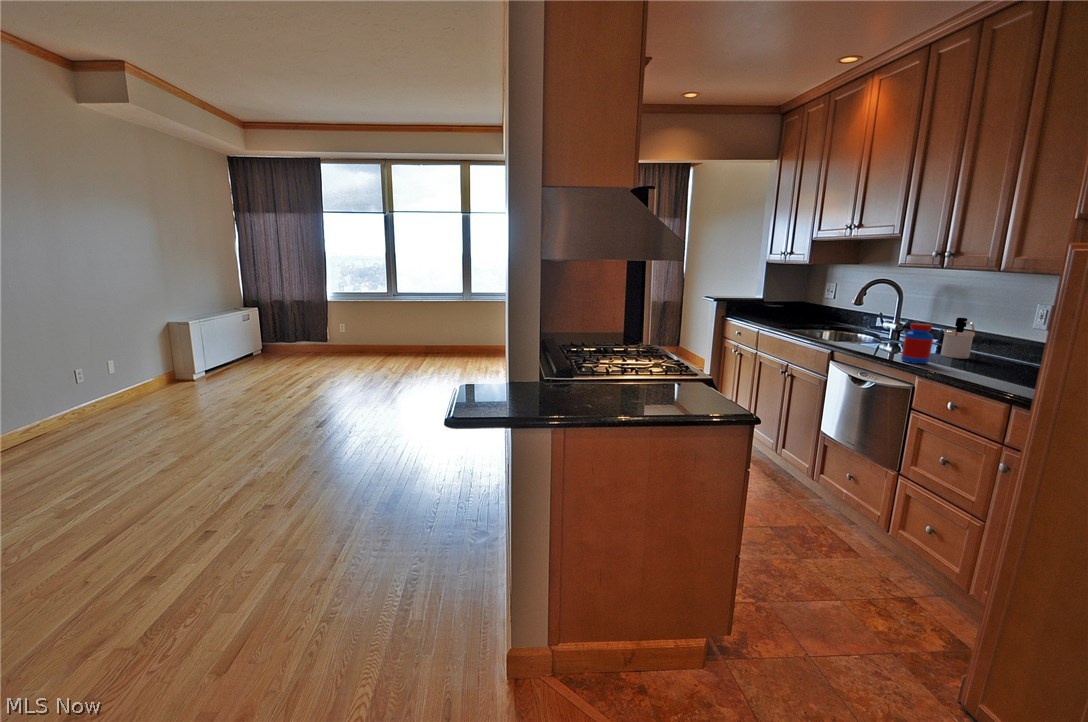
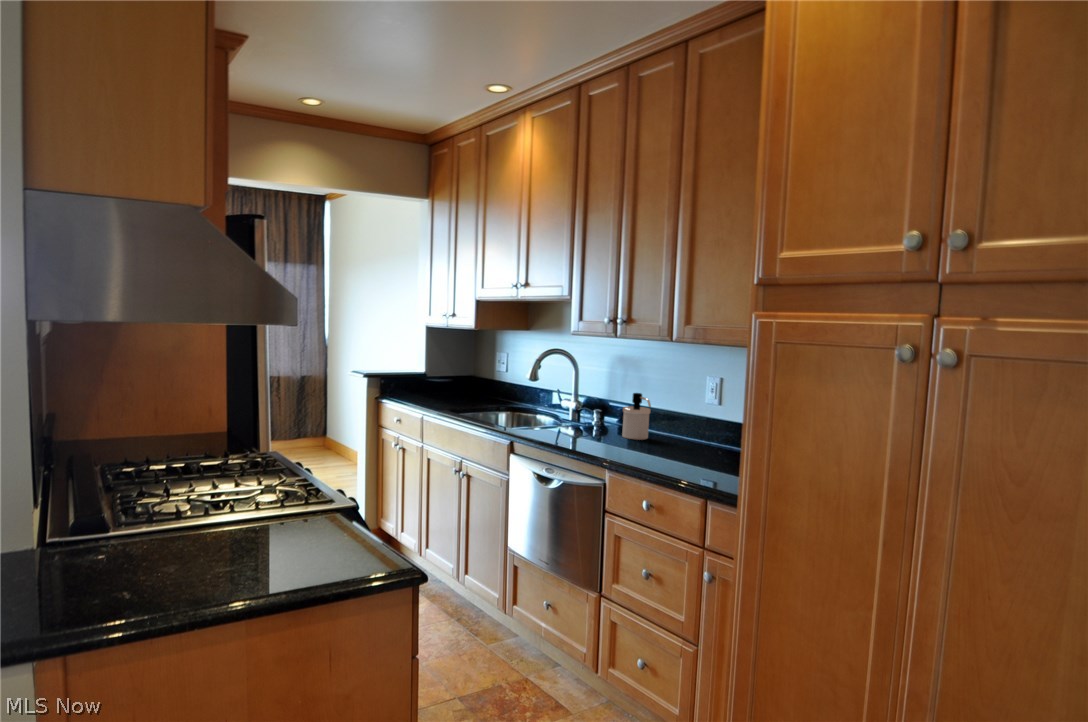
jar: present [901,323,933,364] -> none [589,403,619,453]

